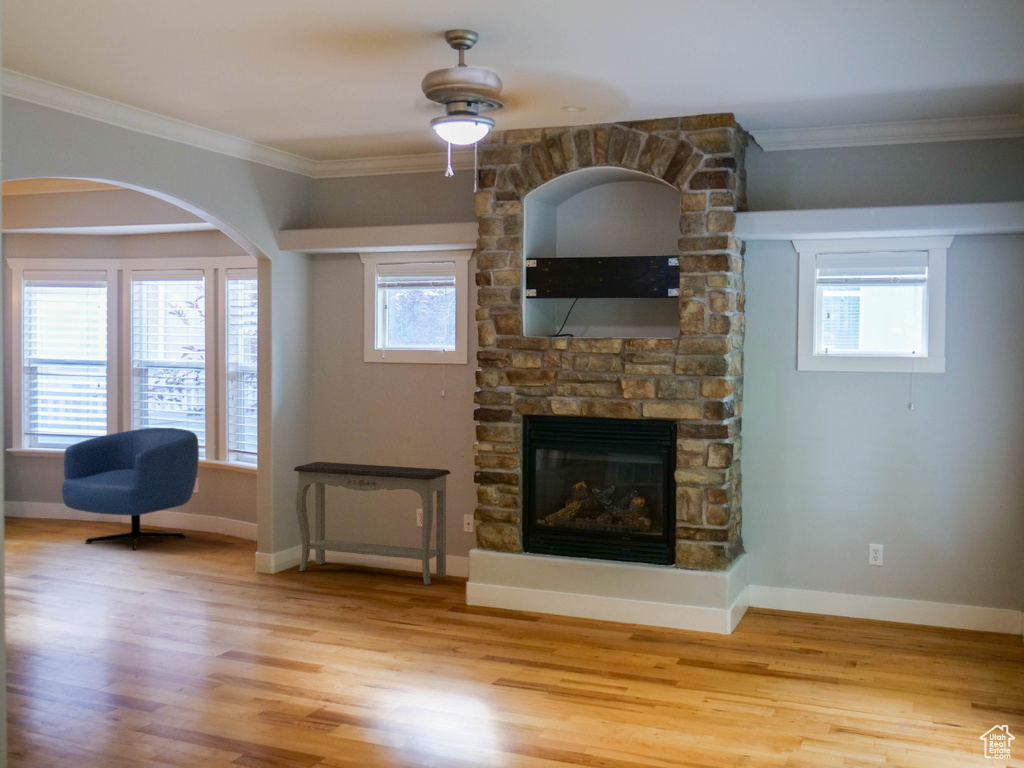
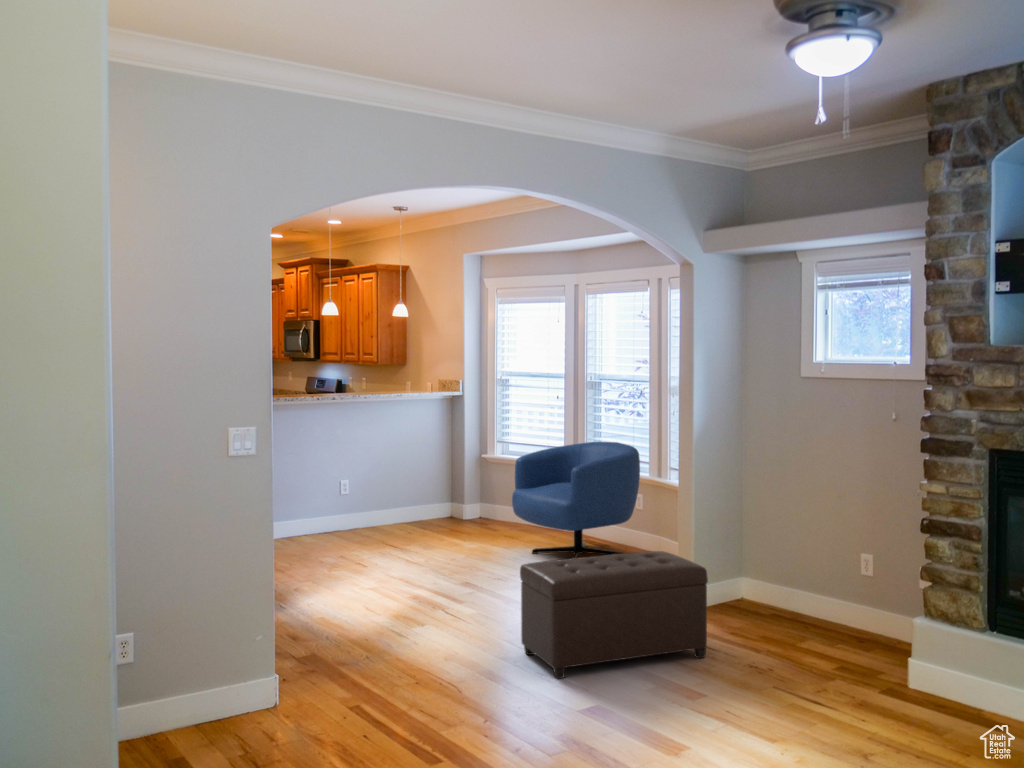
console table: present [294,462,450,585] -> none [718,489,903,651]
ottoman: none [128,520,304,642] -> present [520,551,708,679]

